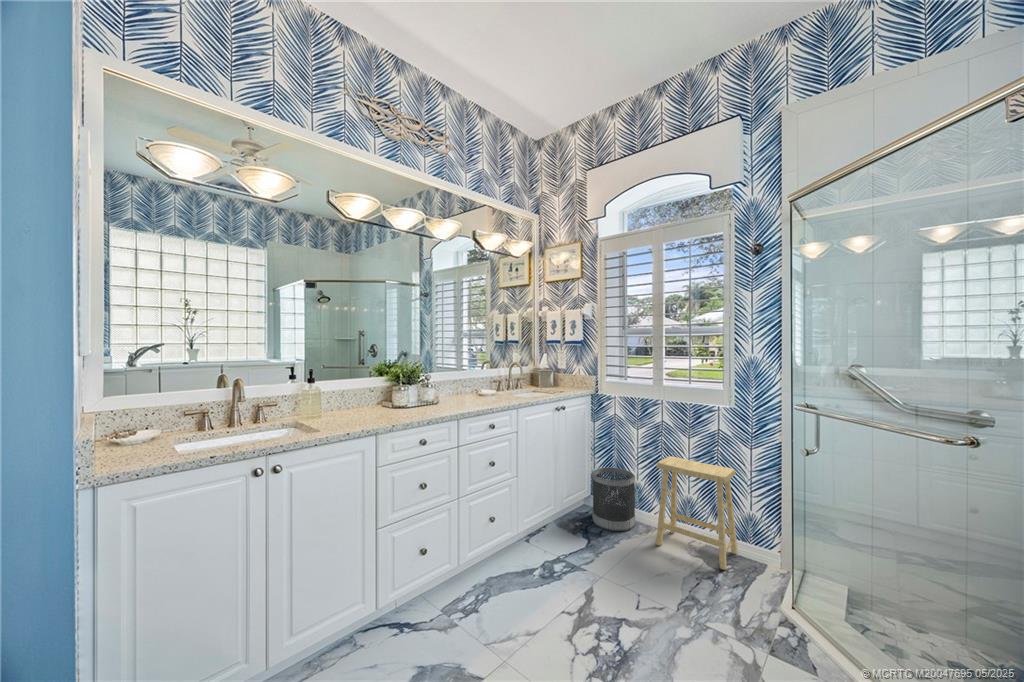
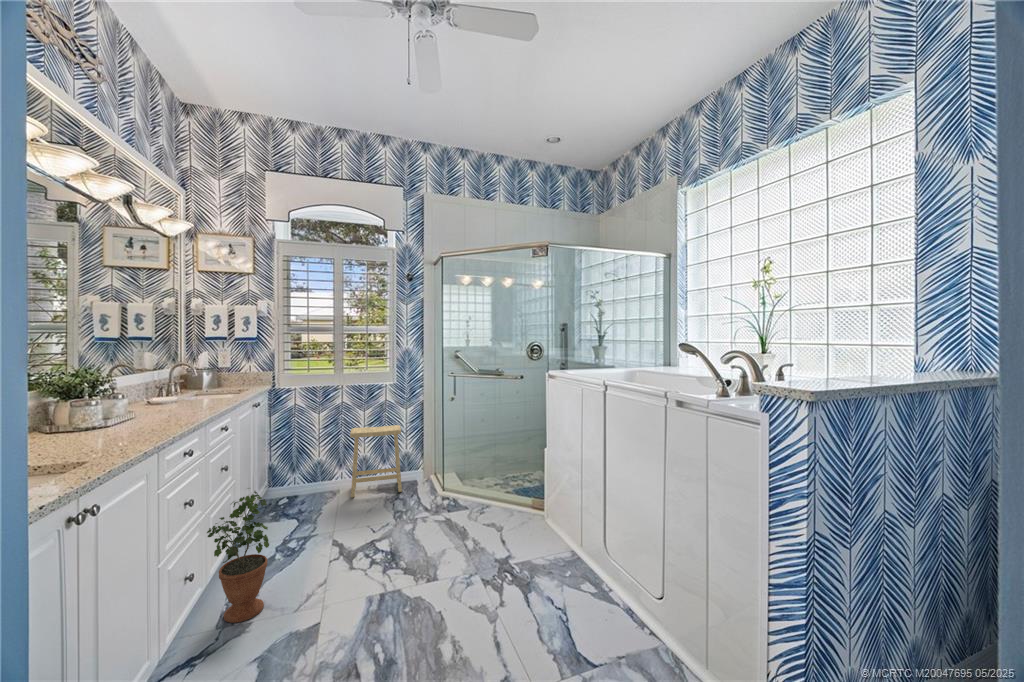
wastebasket: present [592,468,636,531] -> none [283,451,324,506]
potted plant: none [421,495,478,633] -> present [207,488,269,623]

